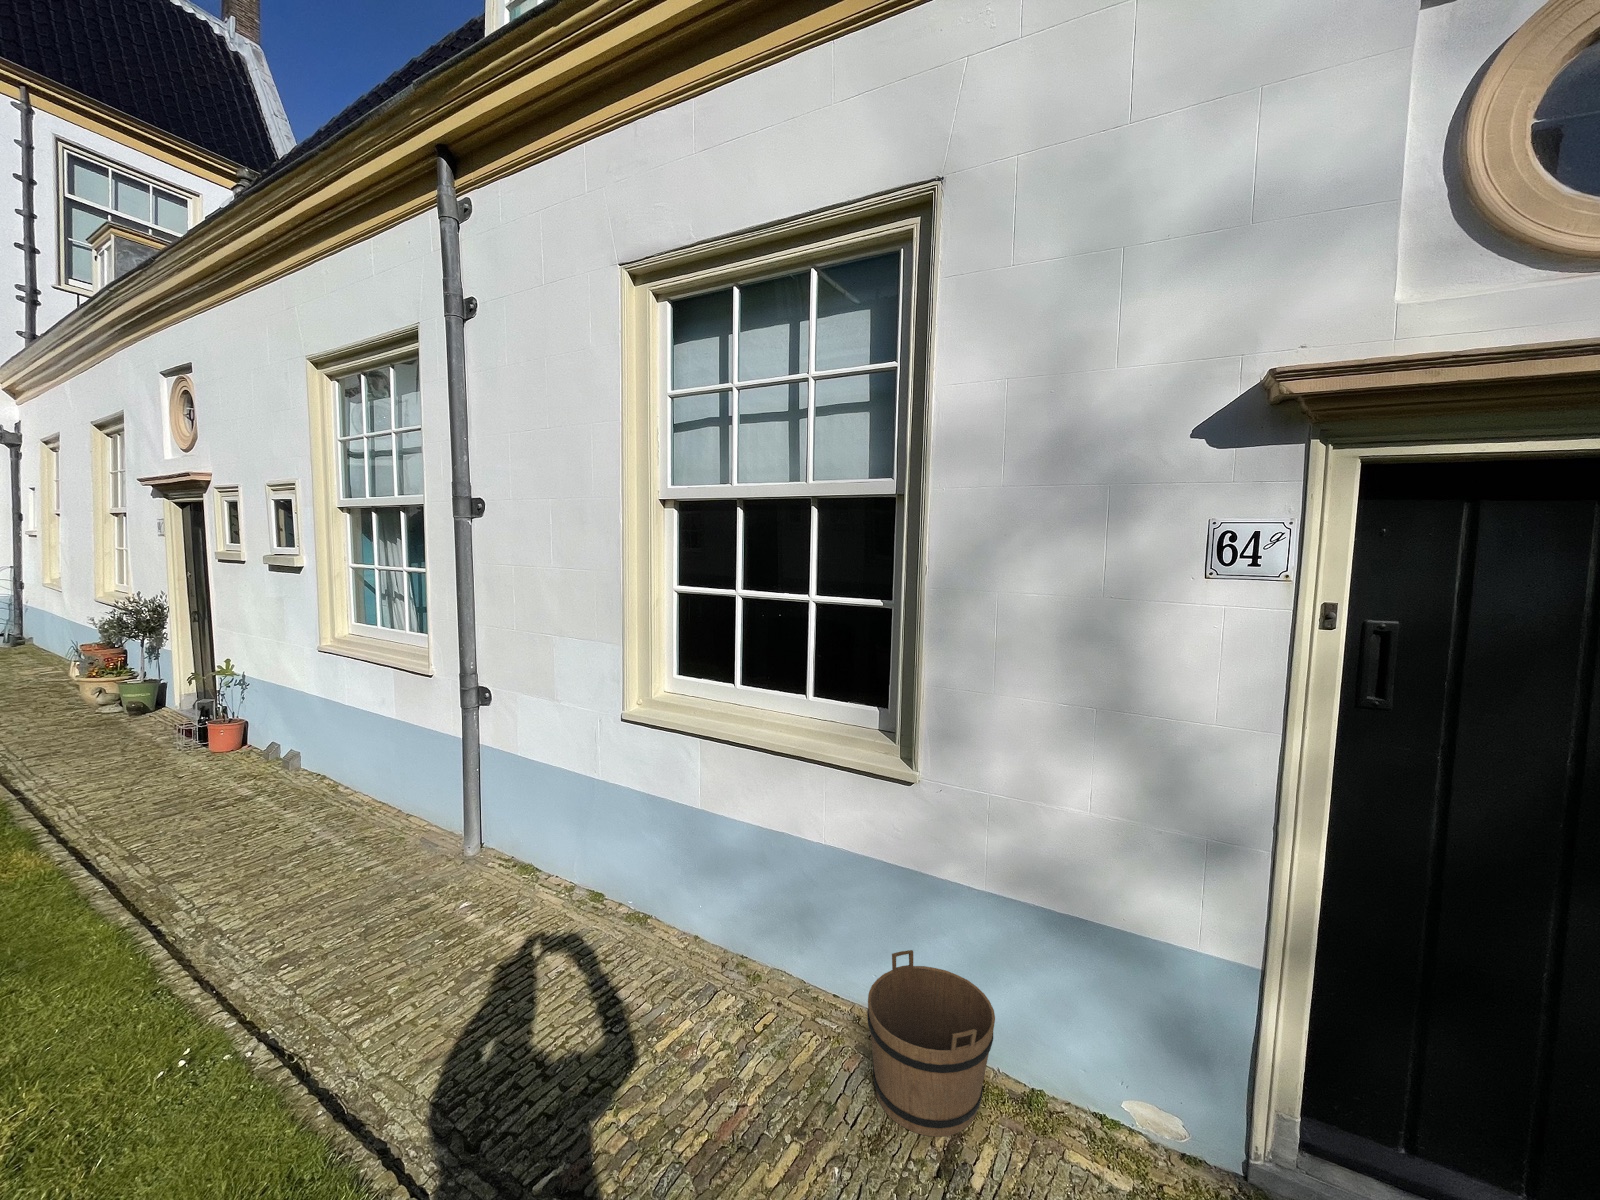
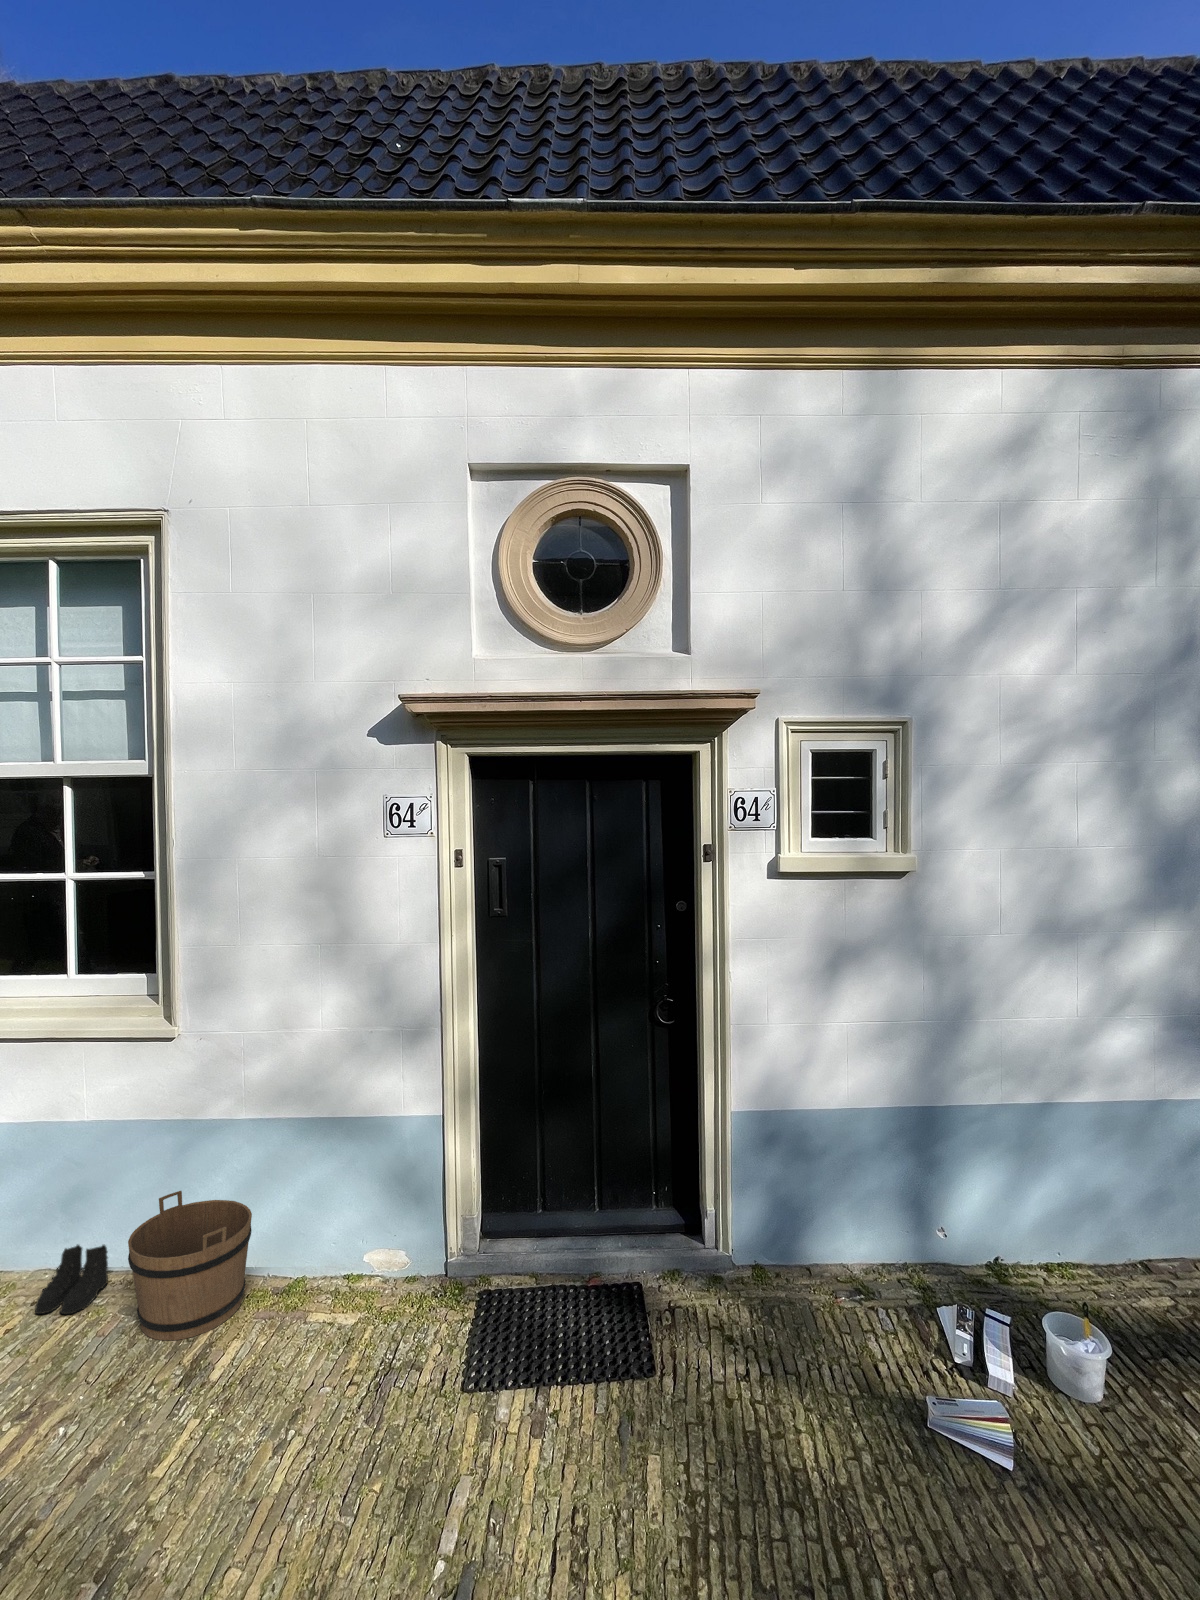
boots: none [776,964,837,1042] -> present [35,1245,108,1314]

